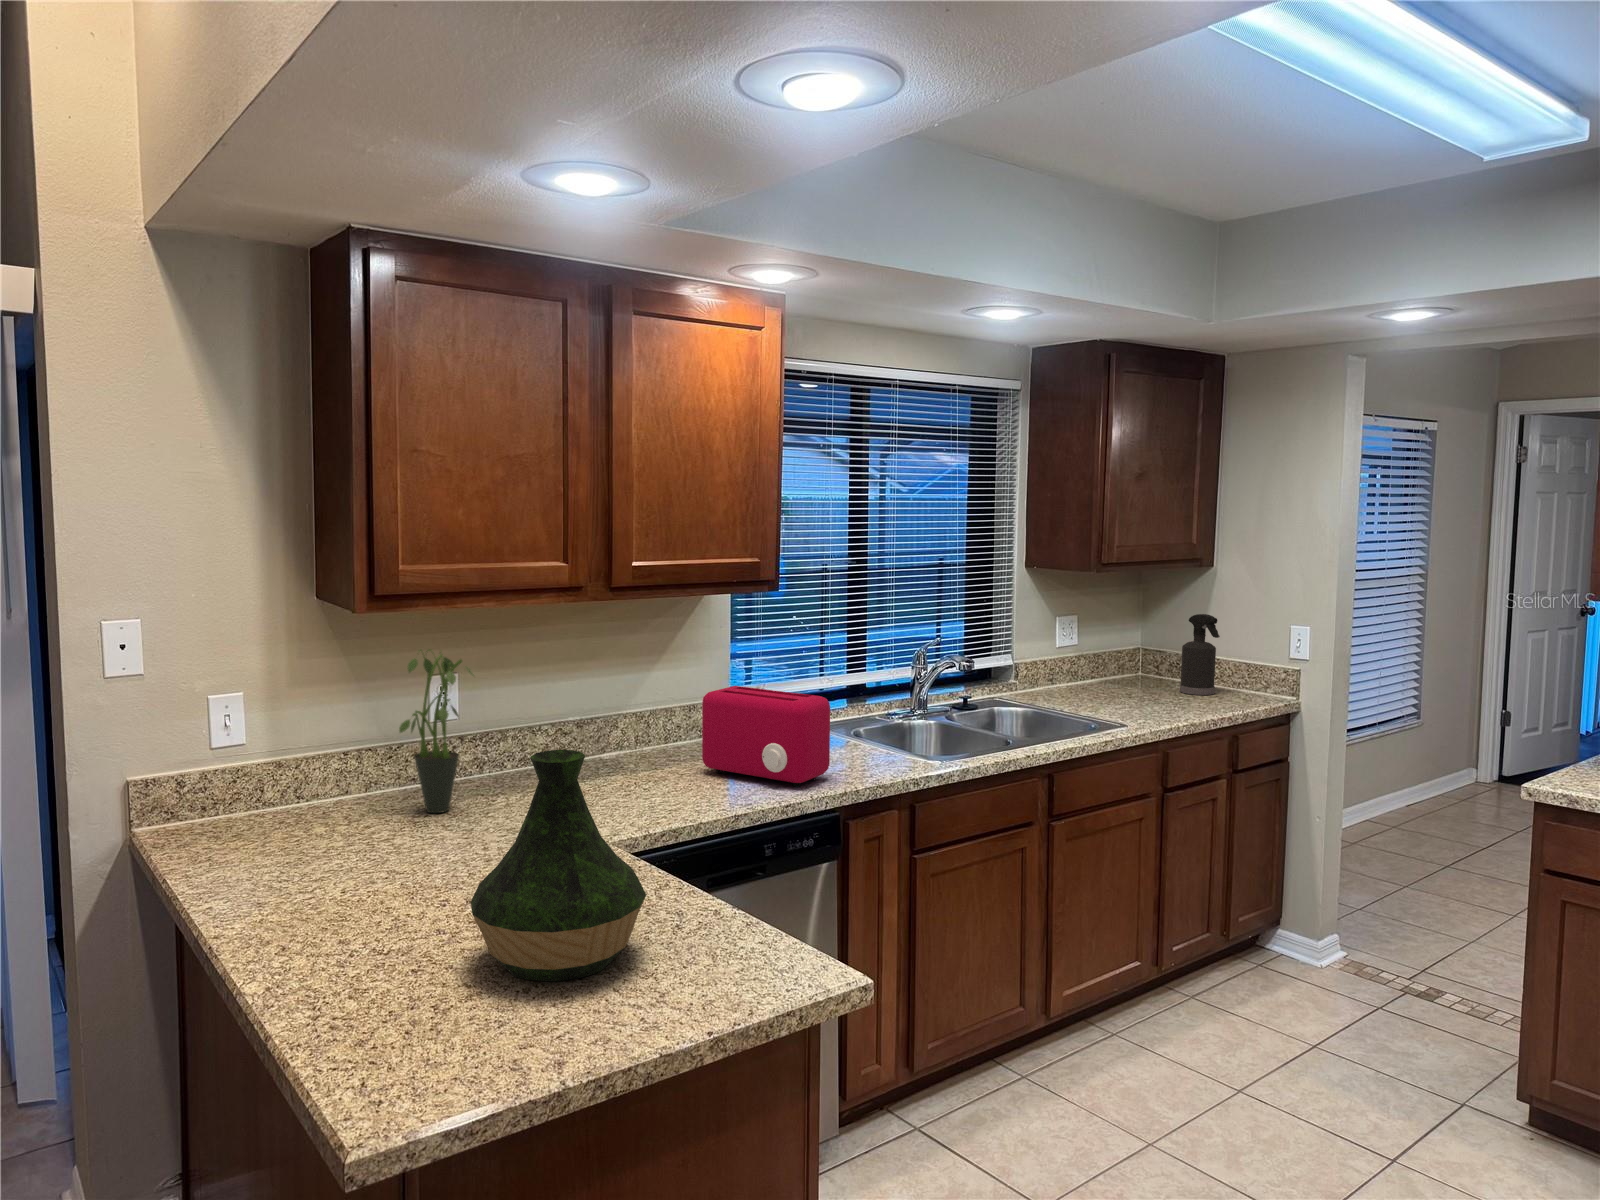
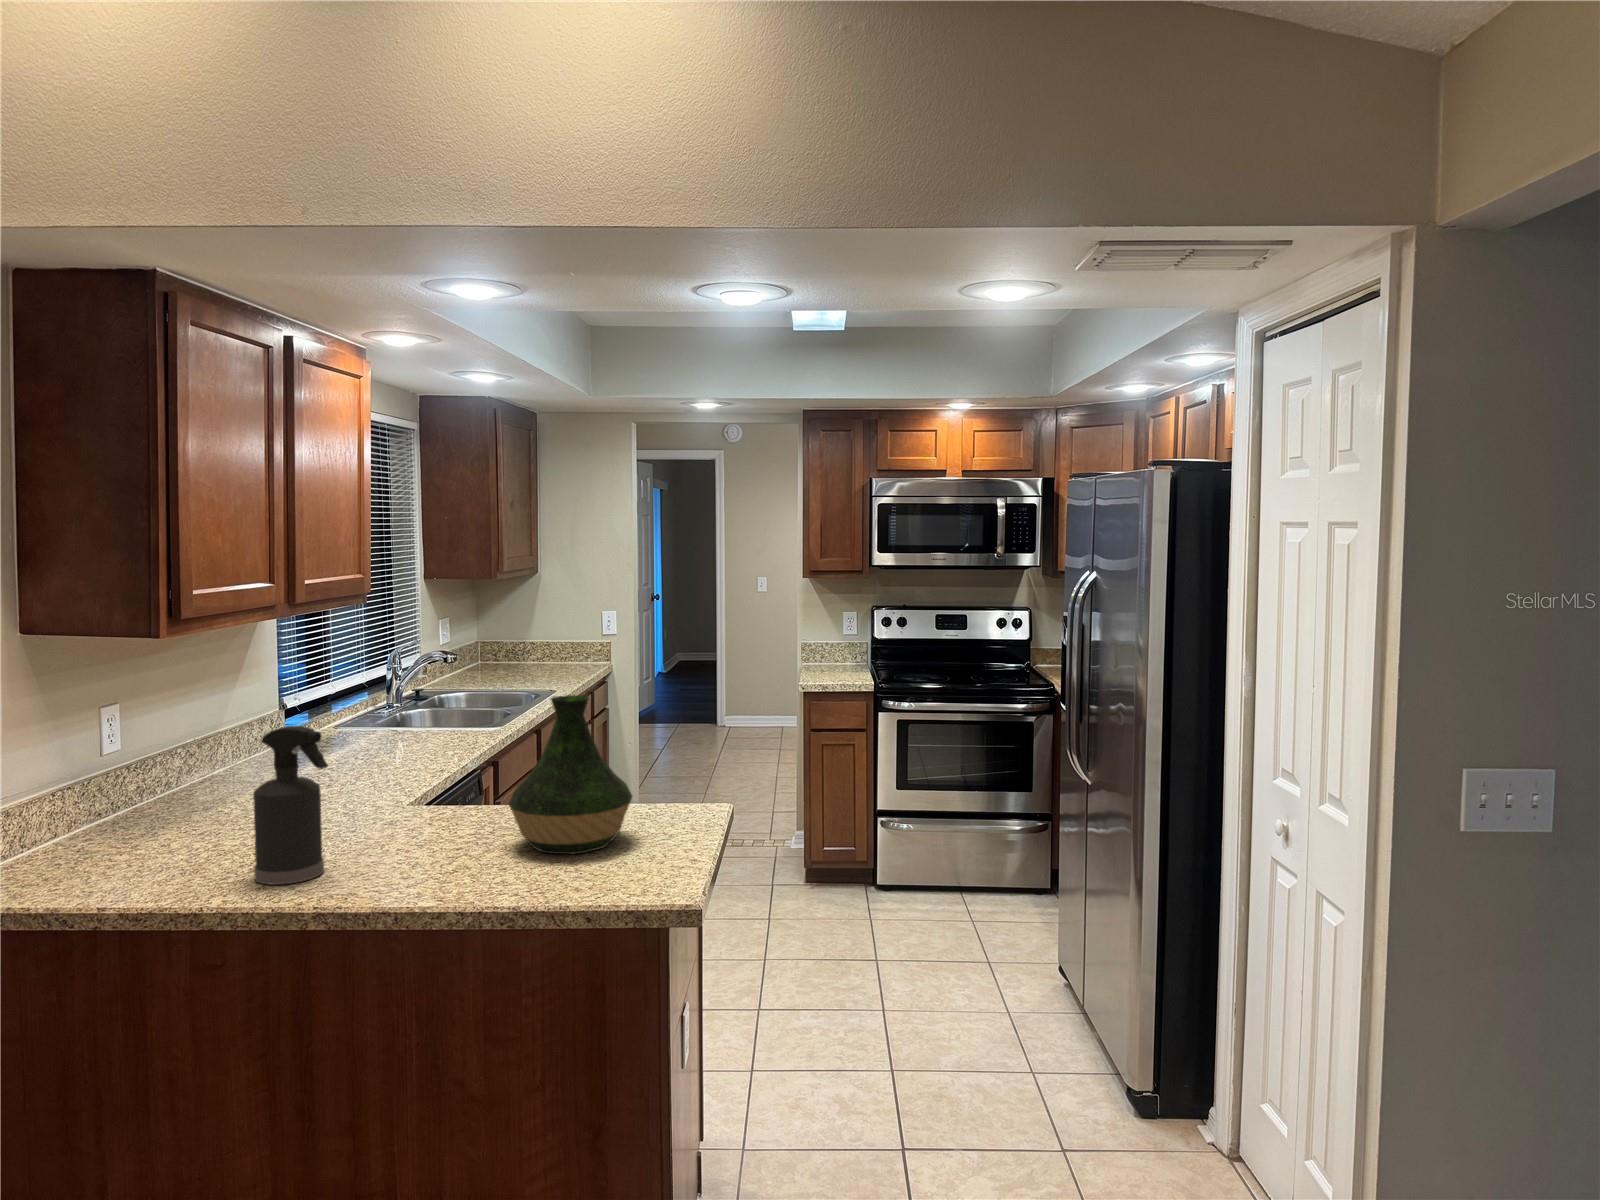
spray bottle: present [1180,614,1220,695] -> present [253,726,328,885]
potted plant: present [399,649,474,813] -> none [163,666,236,829]
toaster: present [702,686,830,787] -> none [340,681,454,761]

